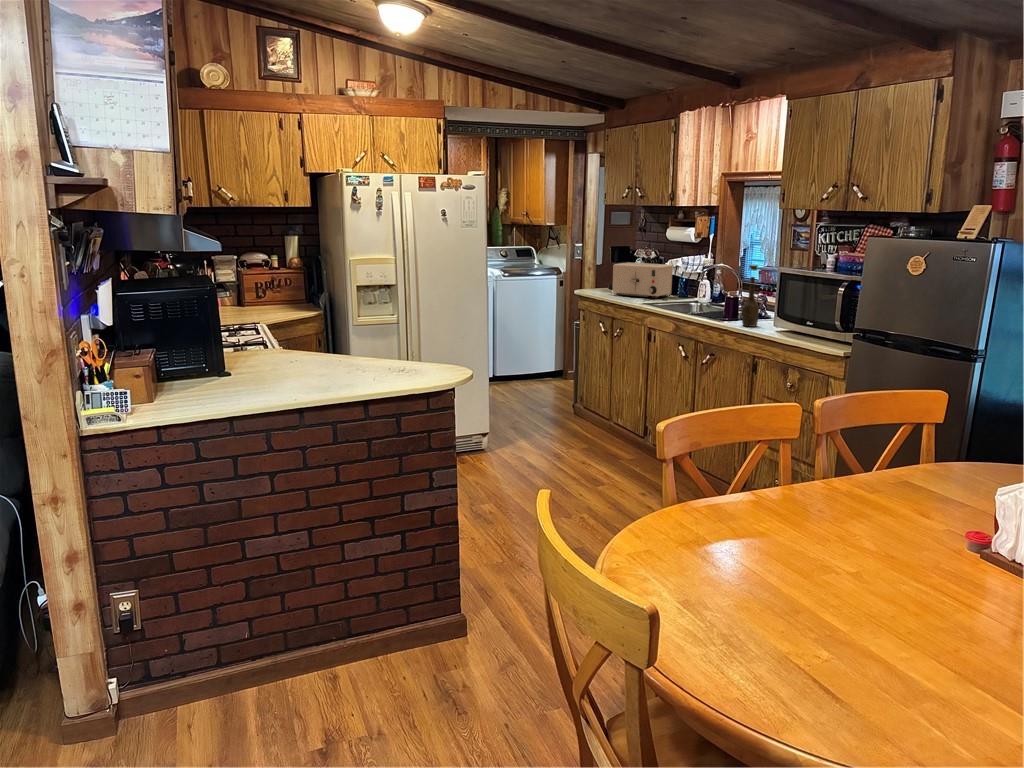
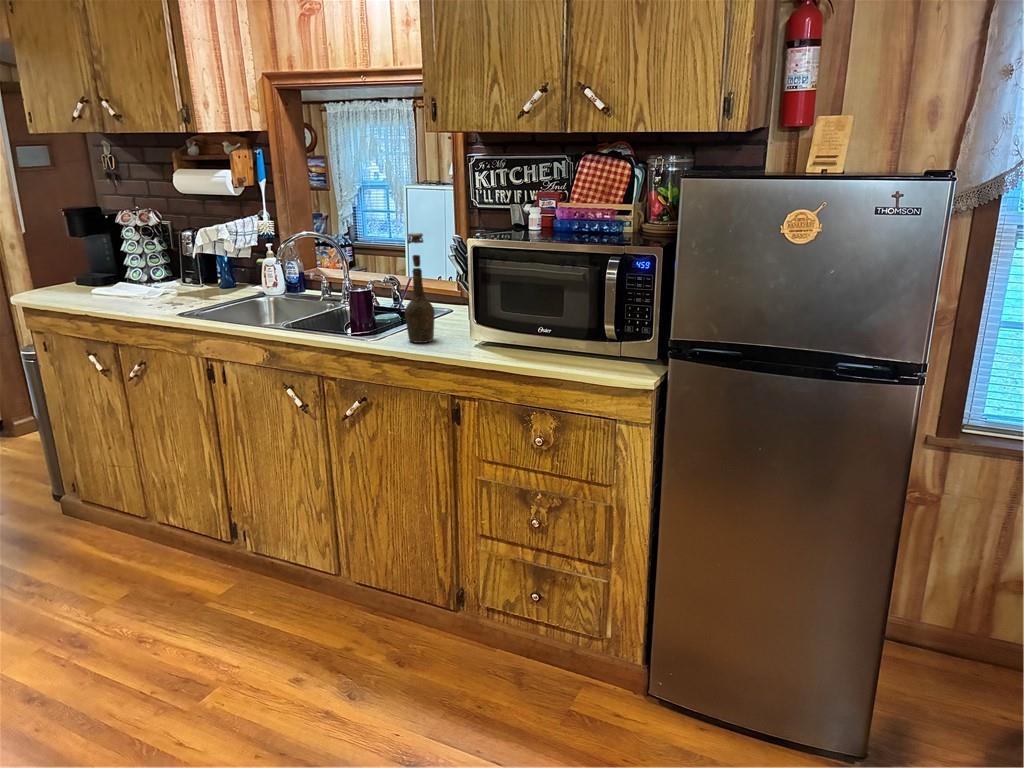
toaster: present [612,263,673,298] -> none [91,236,213,300]

